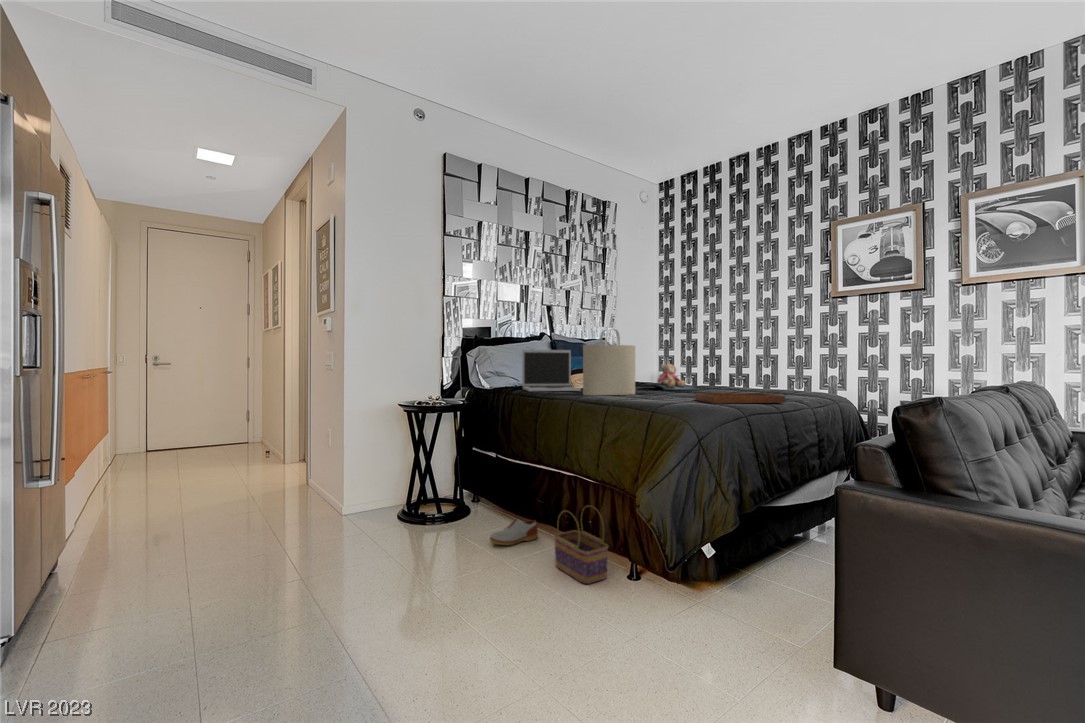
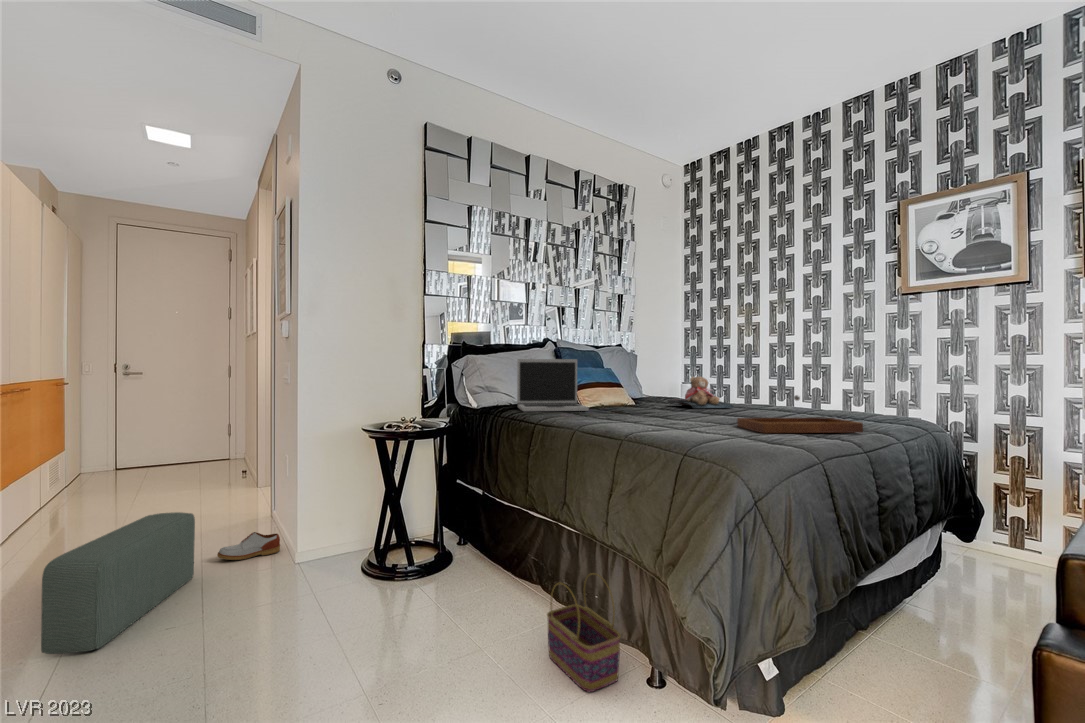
tote bag: present [583,329,635,396] -> none [590,333,657,419]
pouf: none [175,472,266,570] -> present [41,512,195,654]
shoe: present [490,519,538,545] -> present [217,532,280,560]

